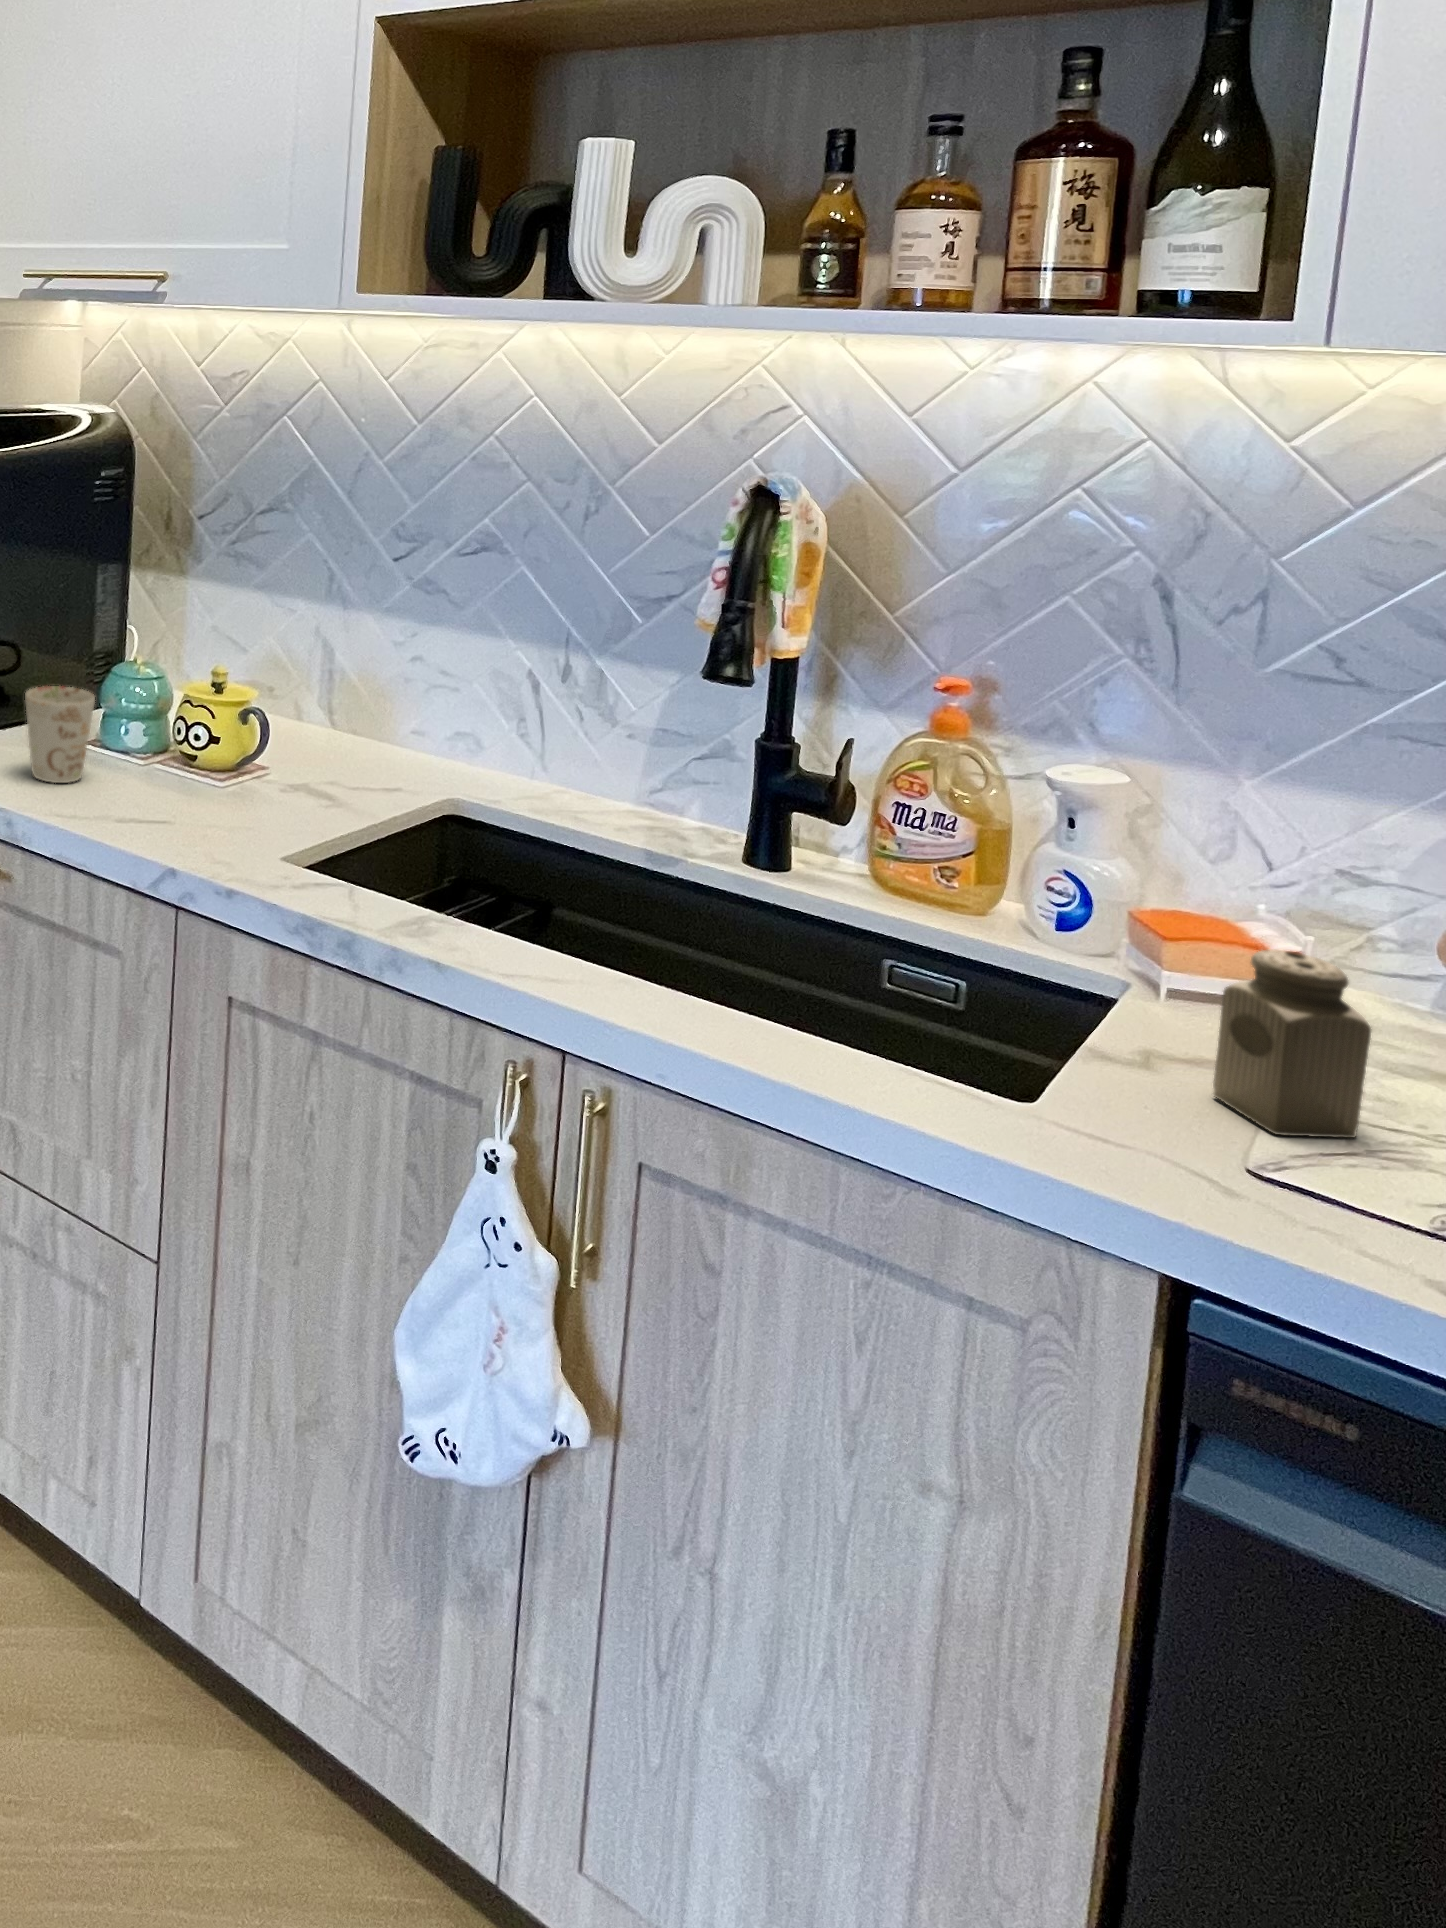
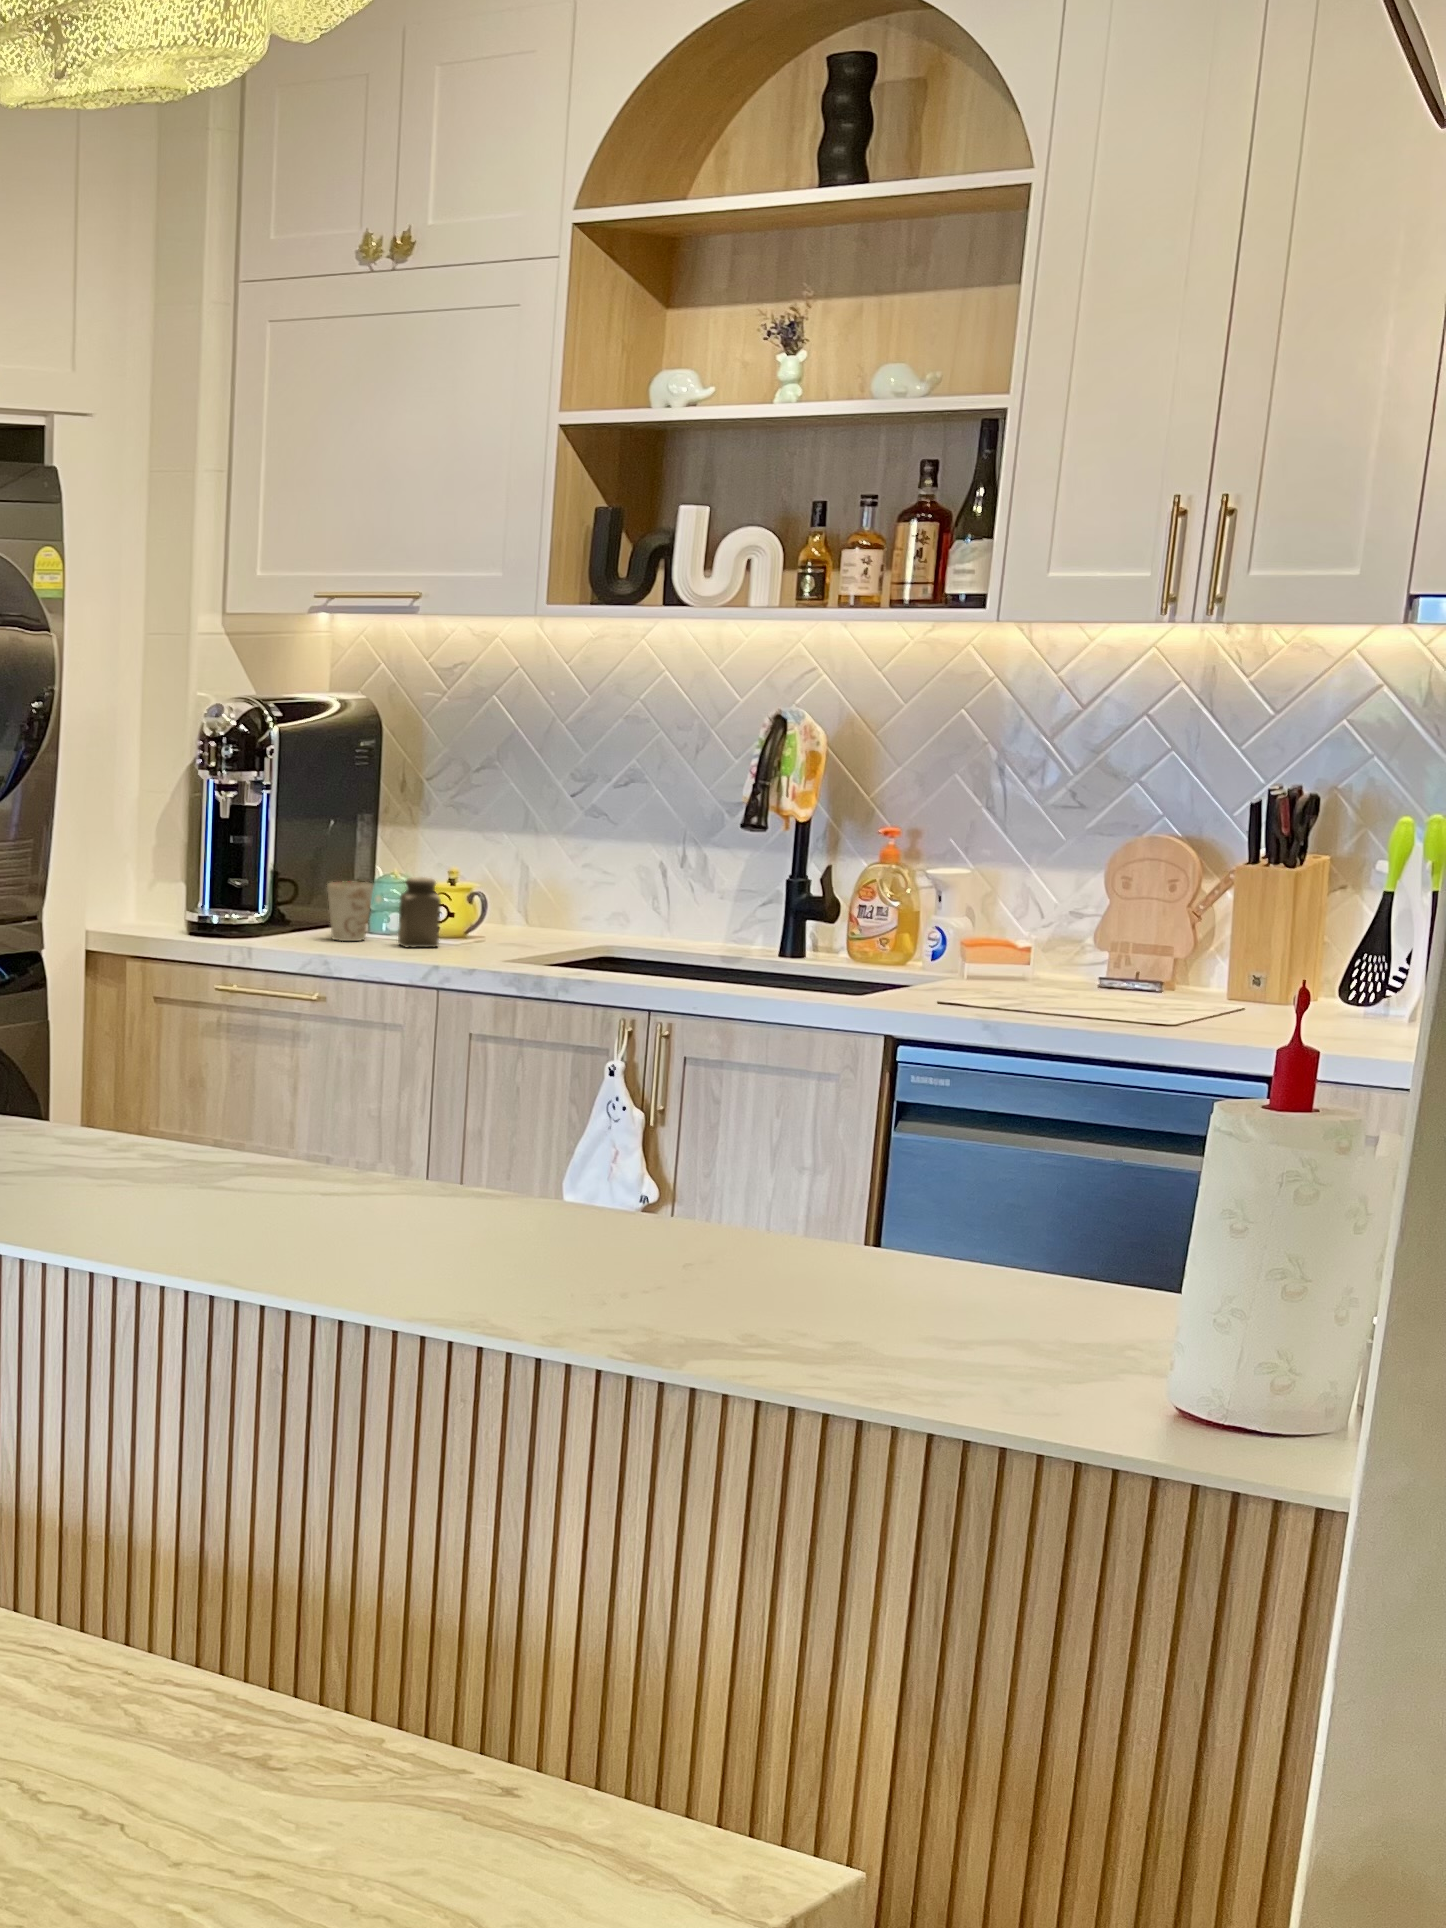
salt shaker: present [1213,950,1371,1138] -> present [398,877,441,947]

